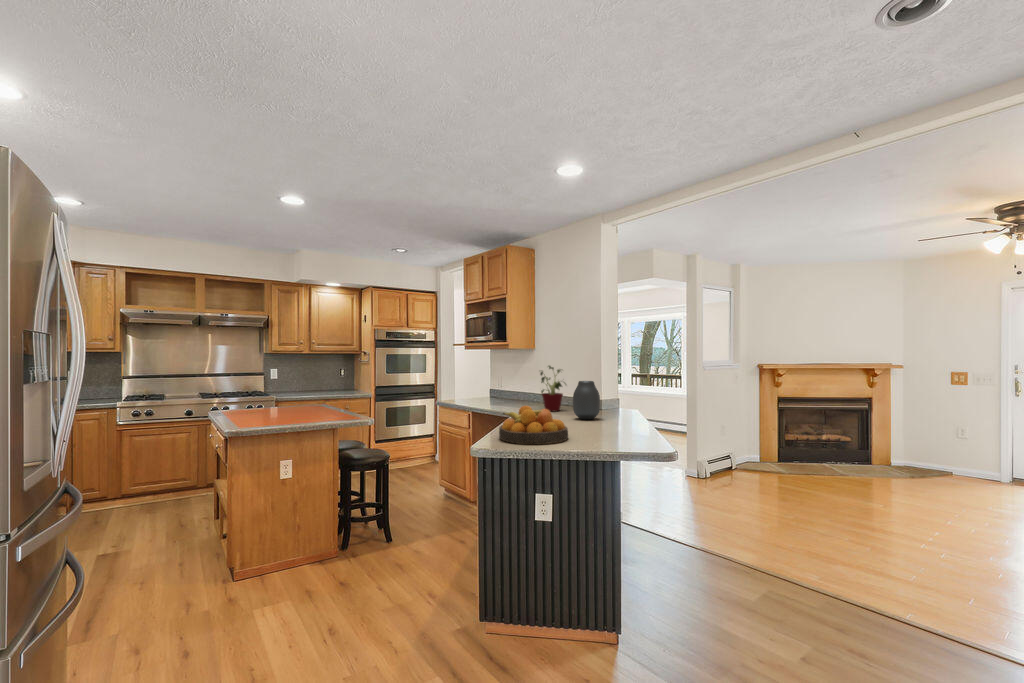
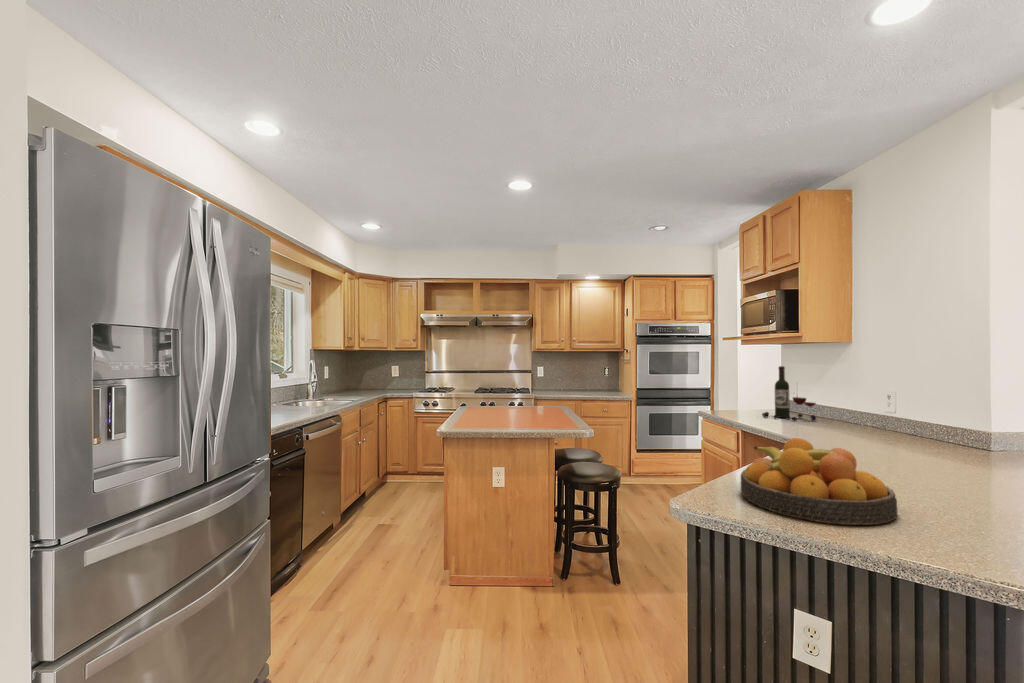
wine bottle: none [479,365,514,403] -> present [762,366,816,421]
potted plant: present [540,366,566,411] -> none [855,368,916,445]
vase: present [573,381,600,419] -> none [925,397,995,472]

